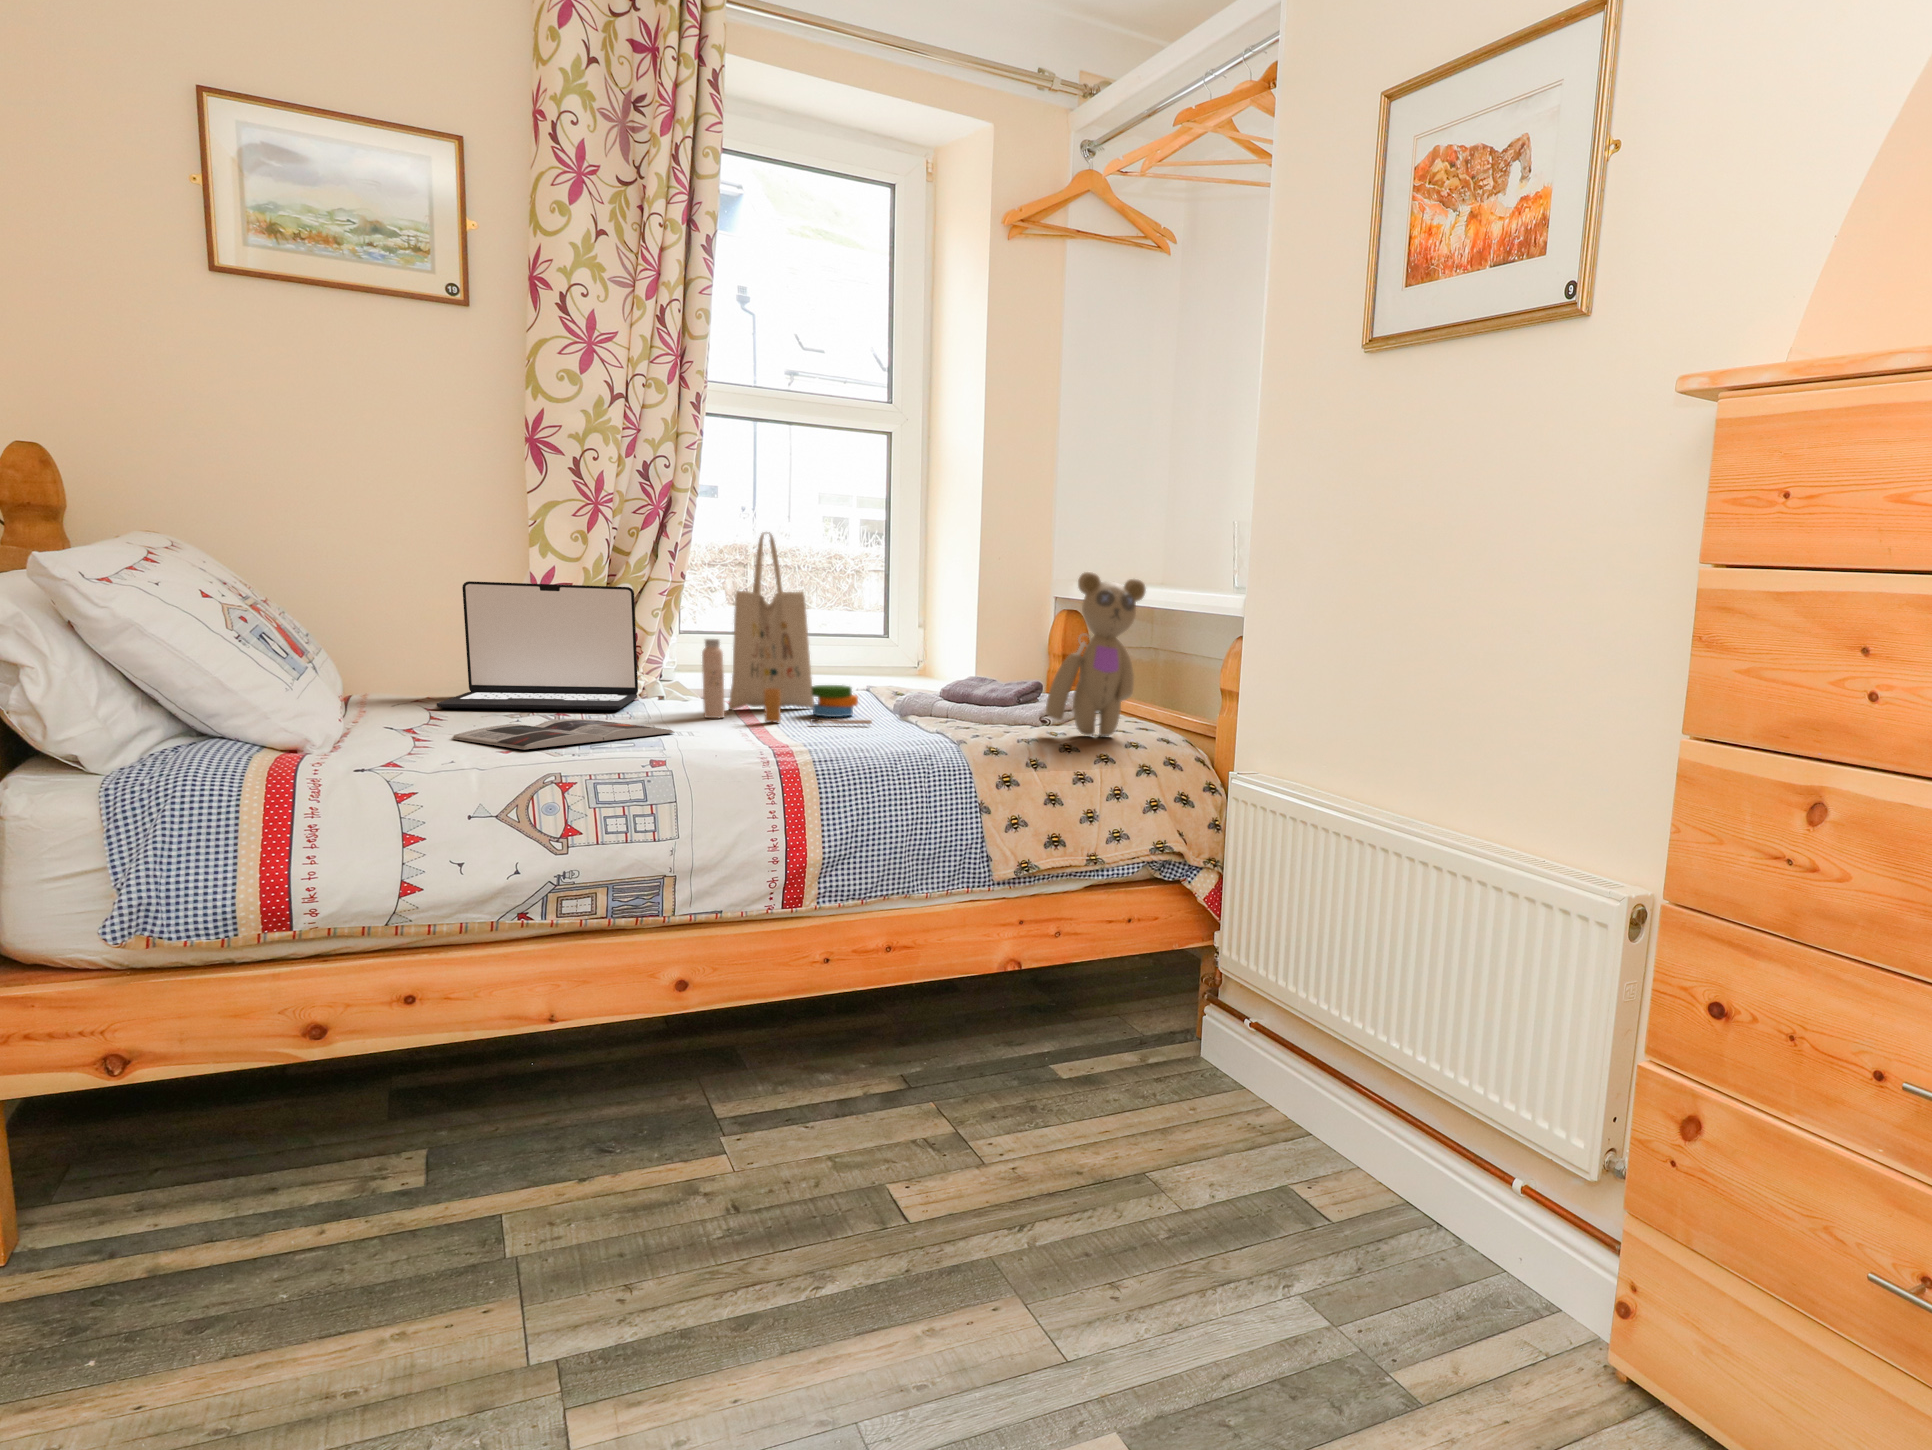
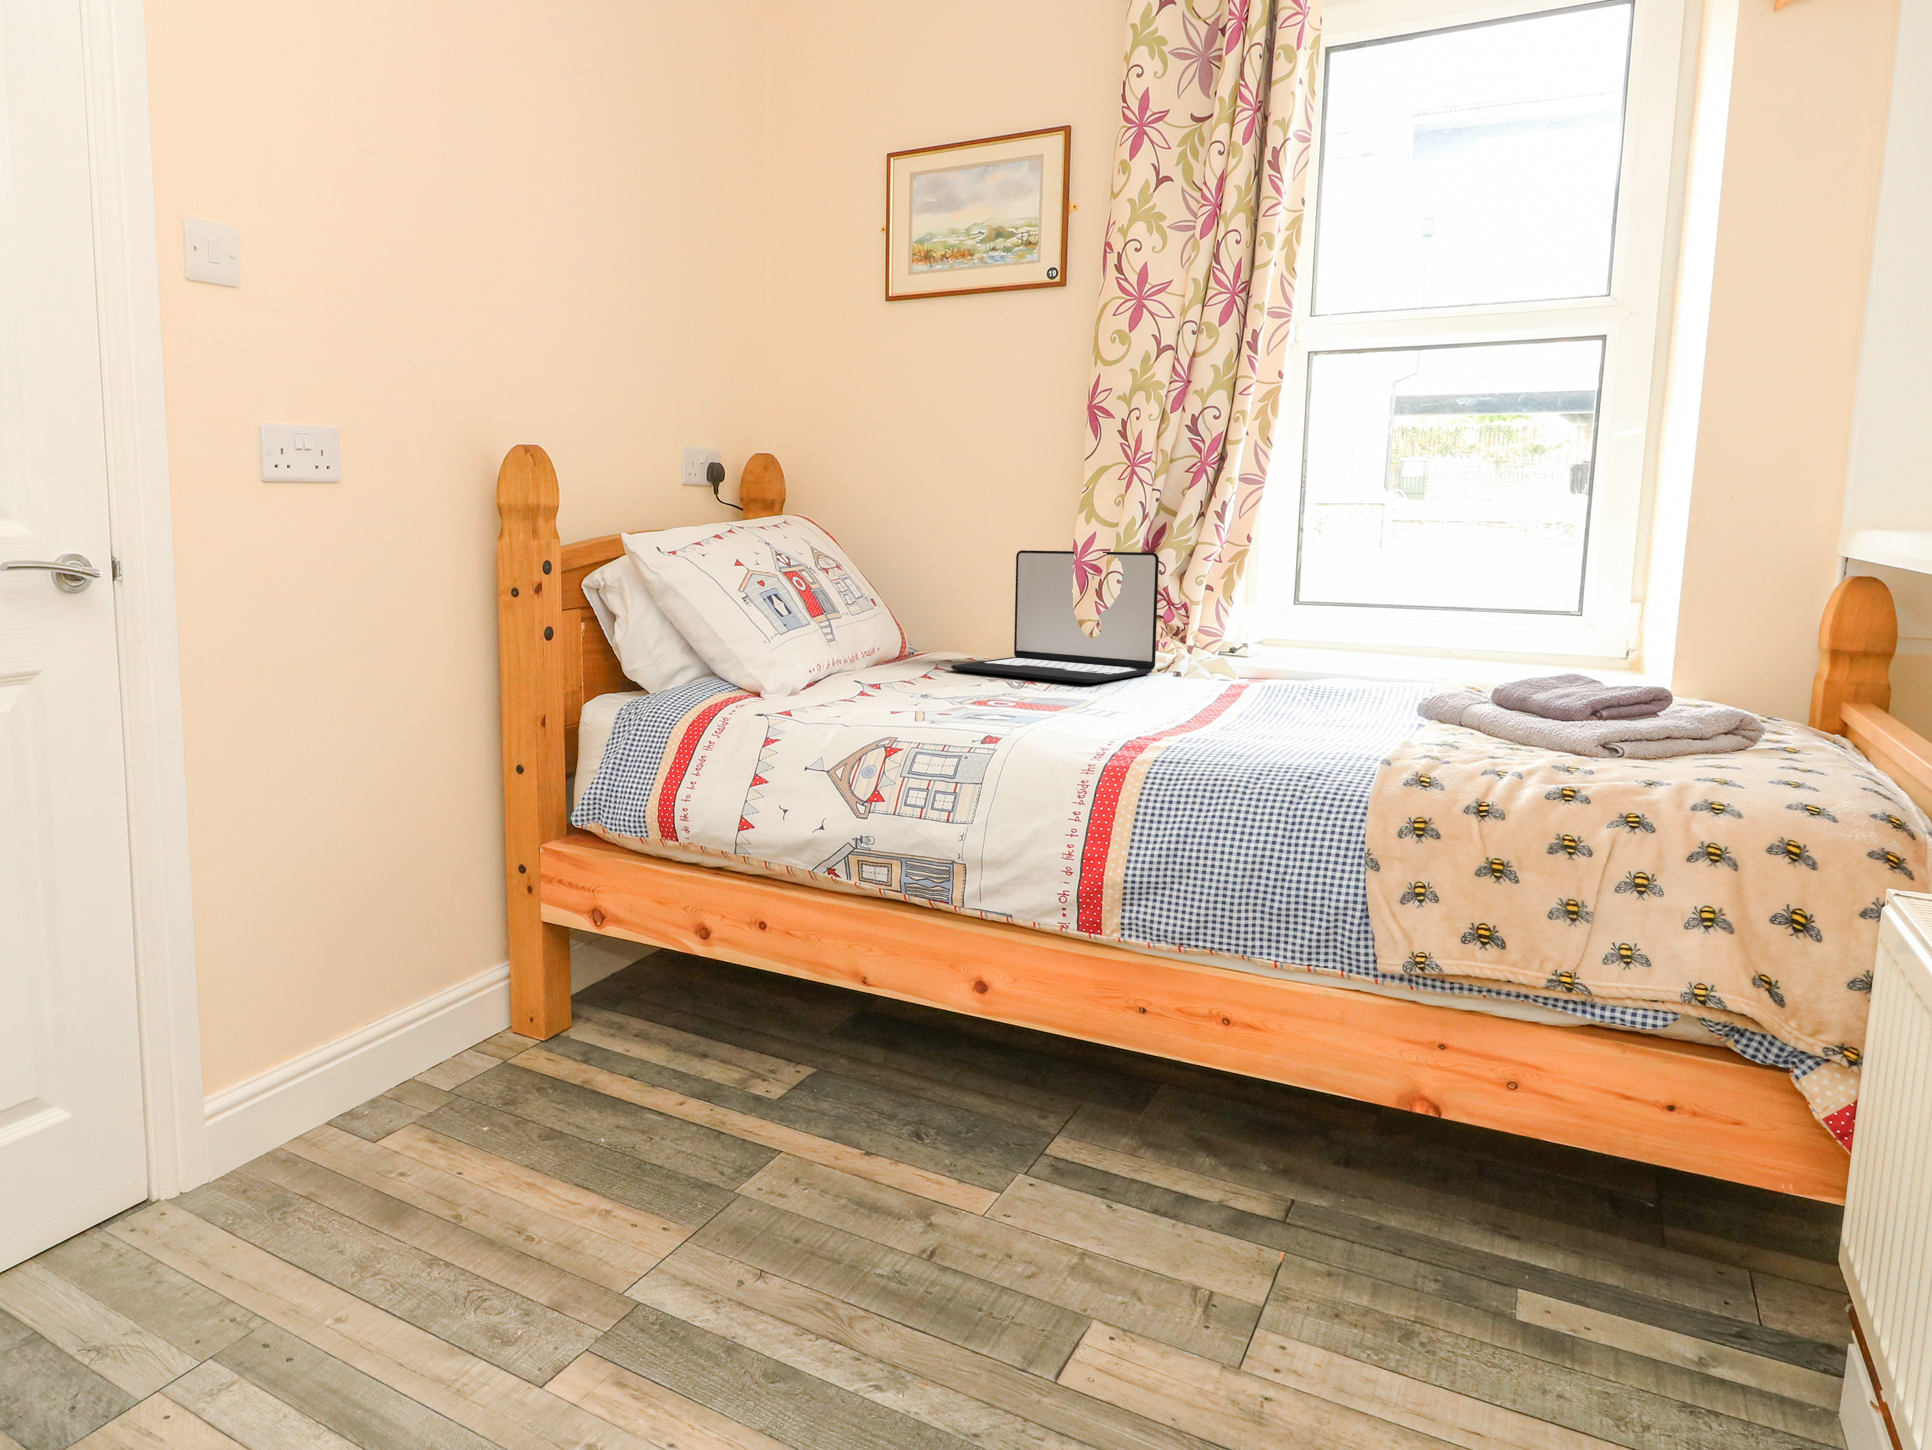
tote bag: present [702,532,872,724] -> none [1159,483,1357,724]
teddy bear: present [1046,572,1146,736] -> none [1568,511,1784,781]
magazine: present [451,719,674,749] -> none [881,688,1078,713]

